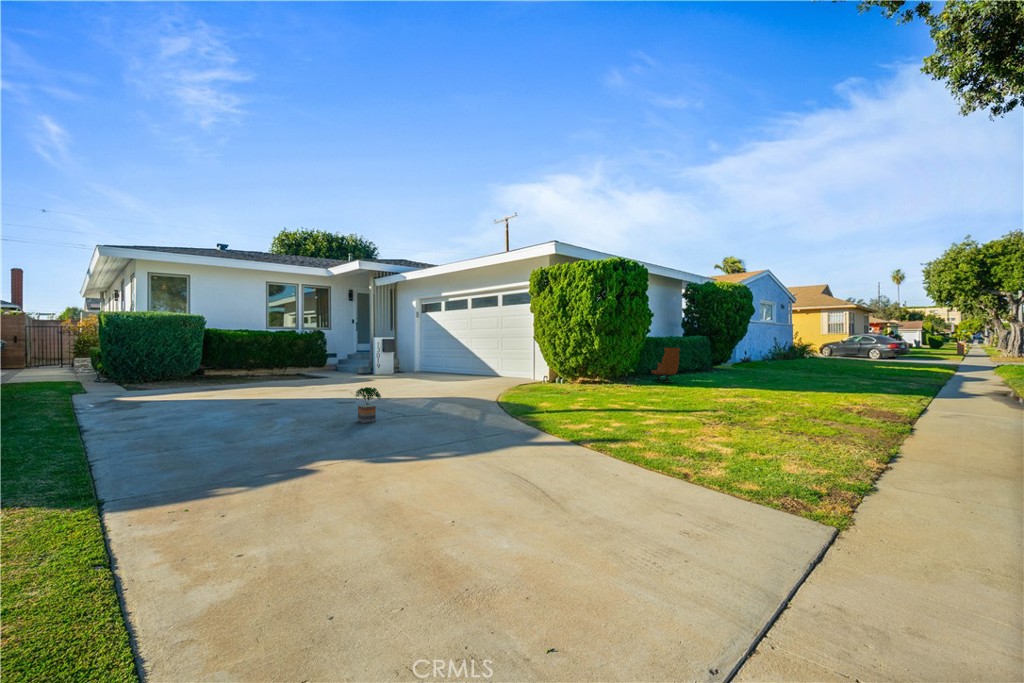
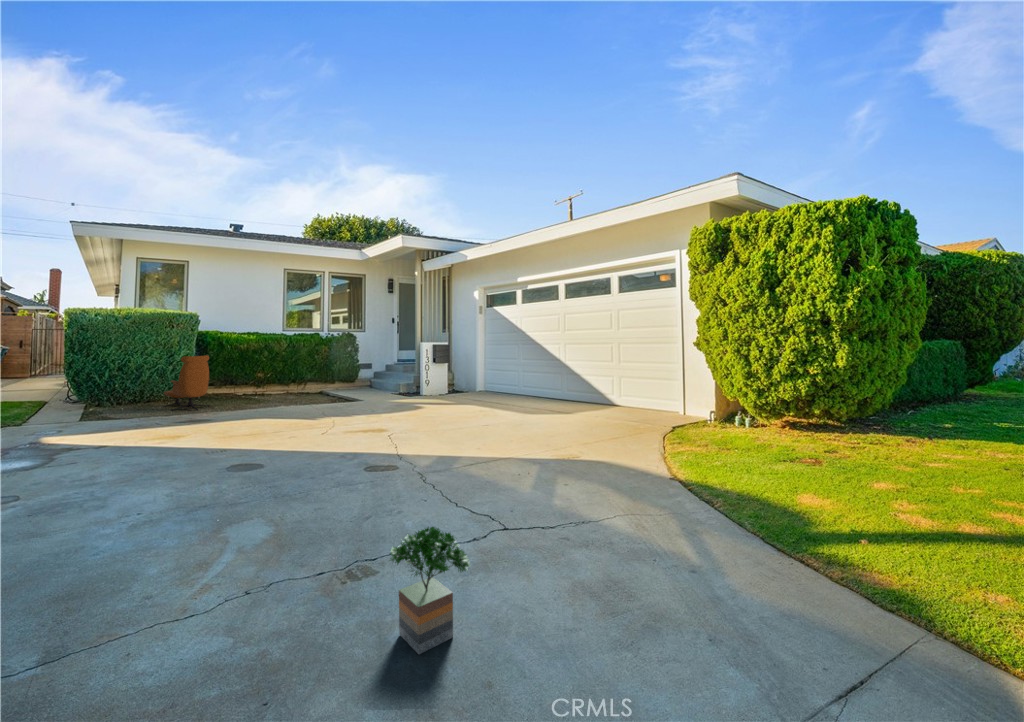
lounge chair: present [651,348,680,382] -> present [164,355,209,411]

